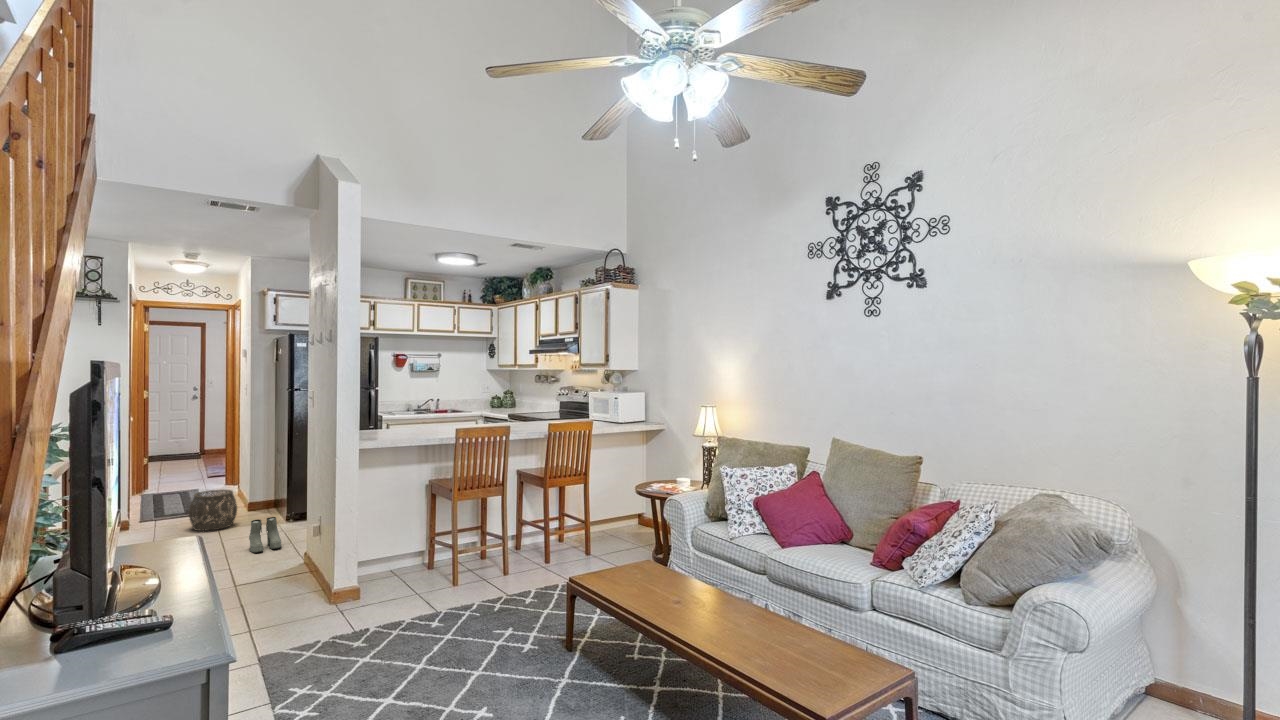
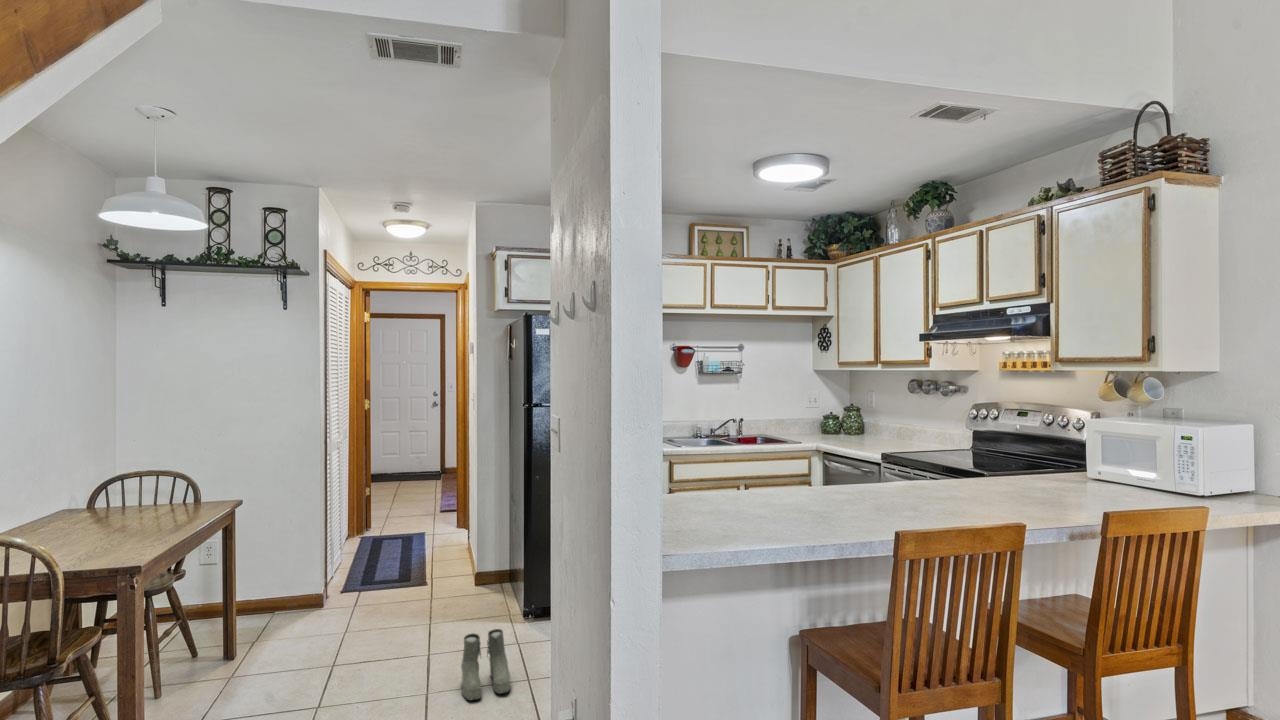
woven basket: present [189,489,237,531] -> none [391,555,457,624]

